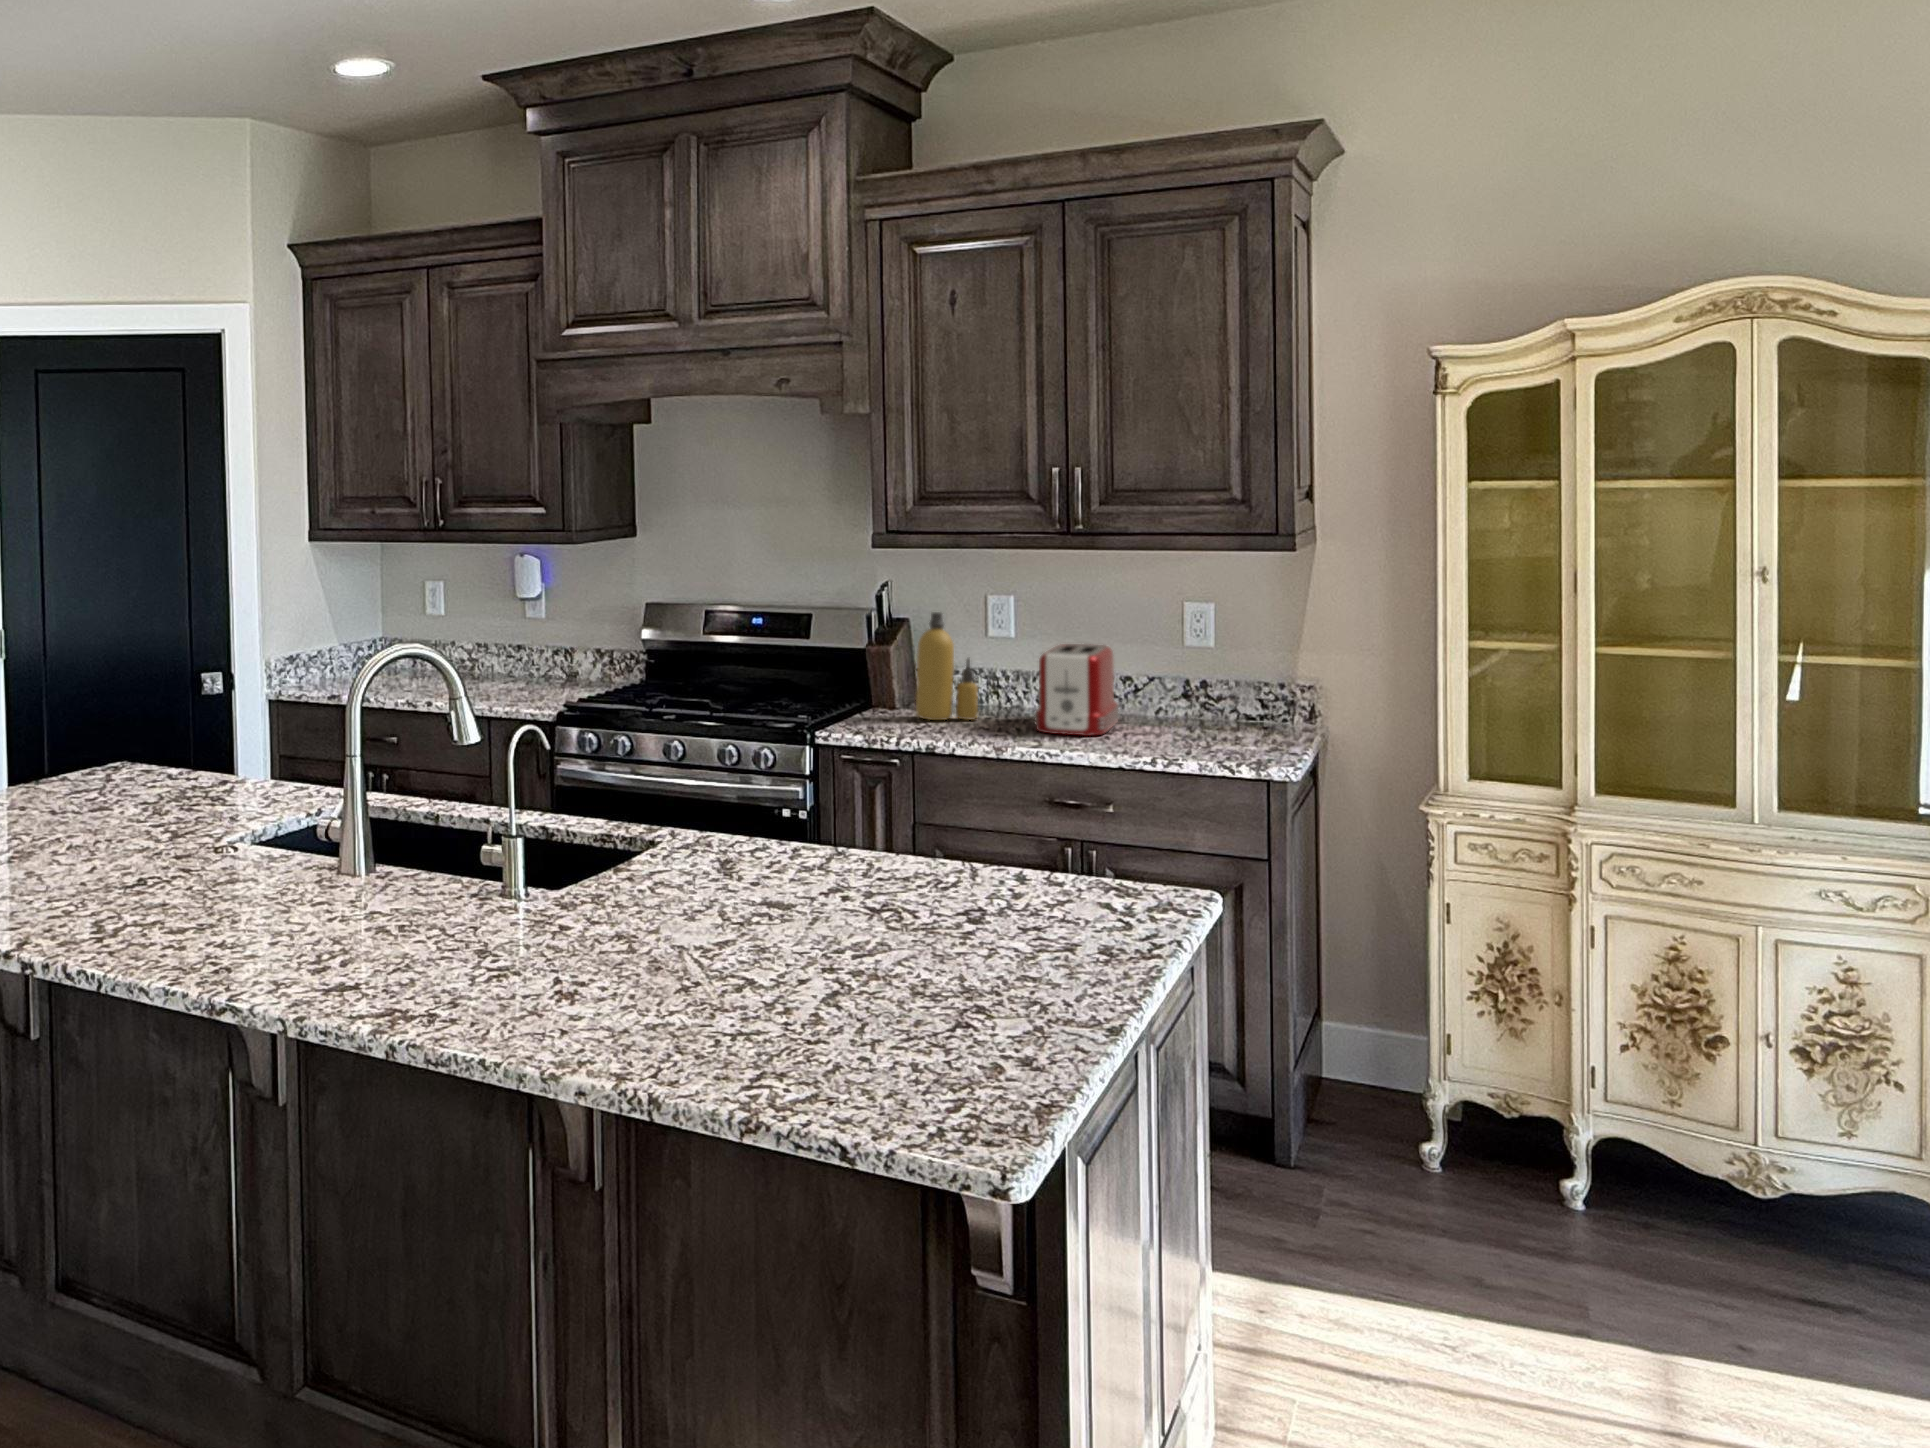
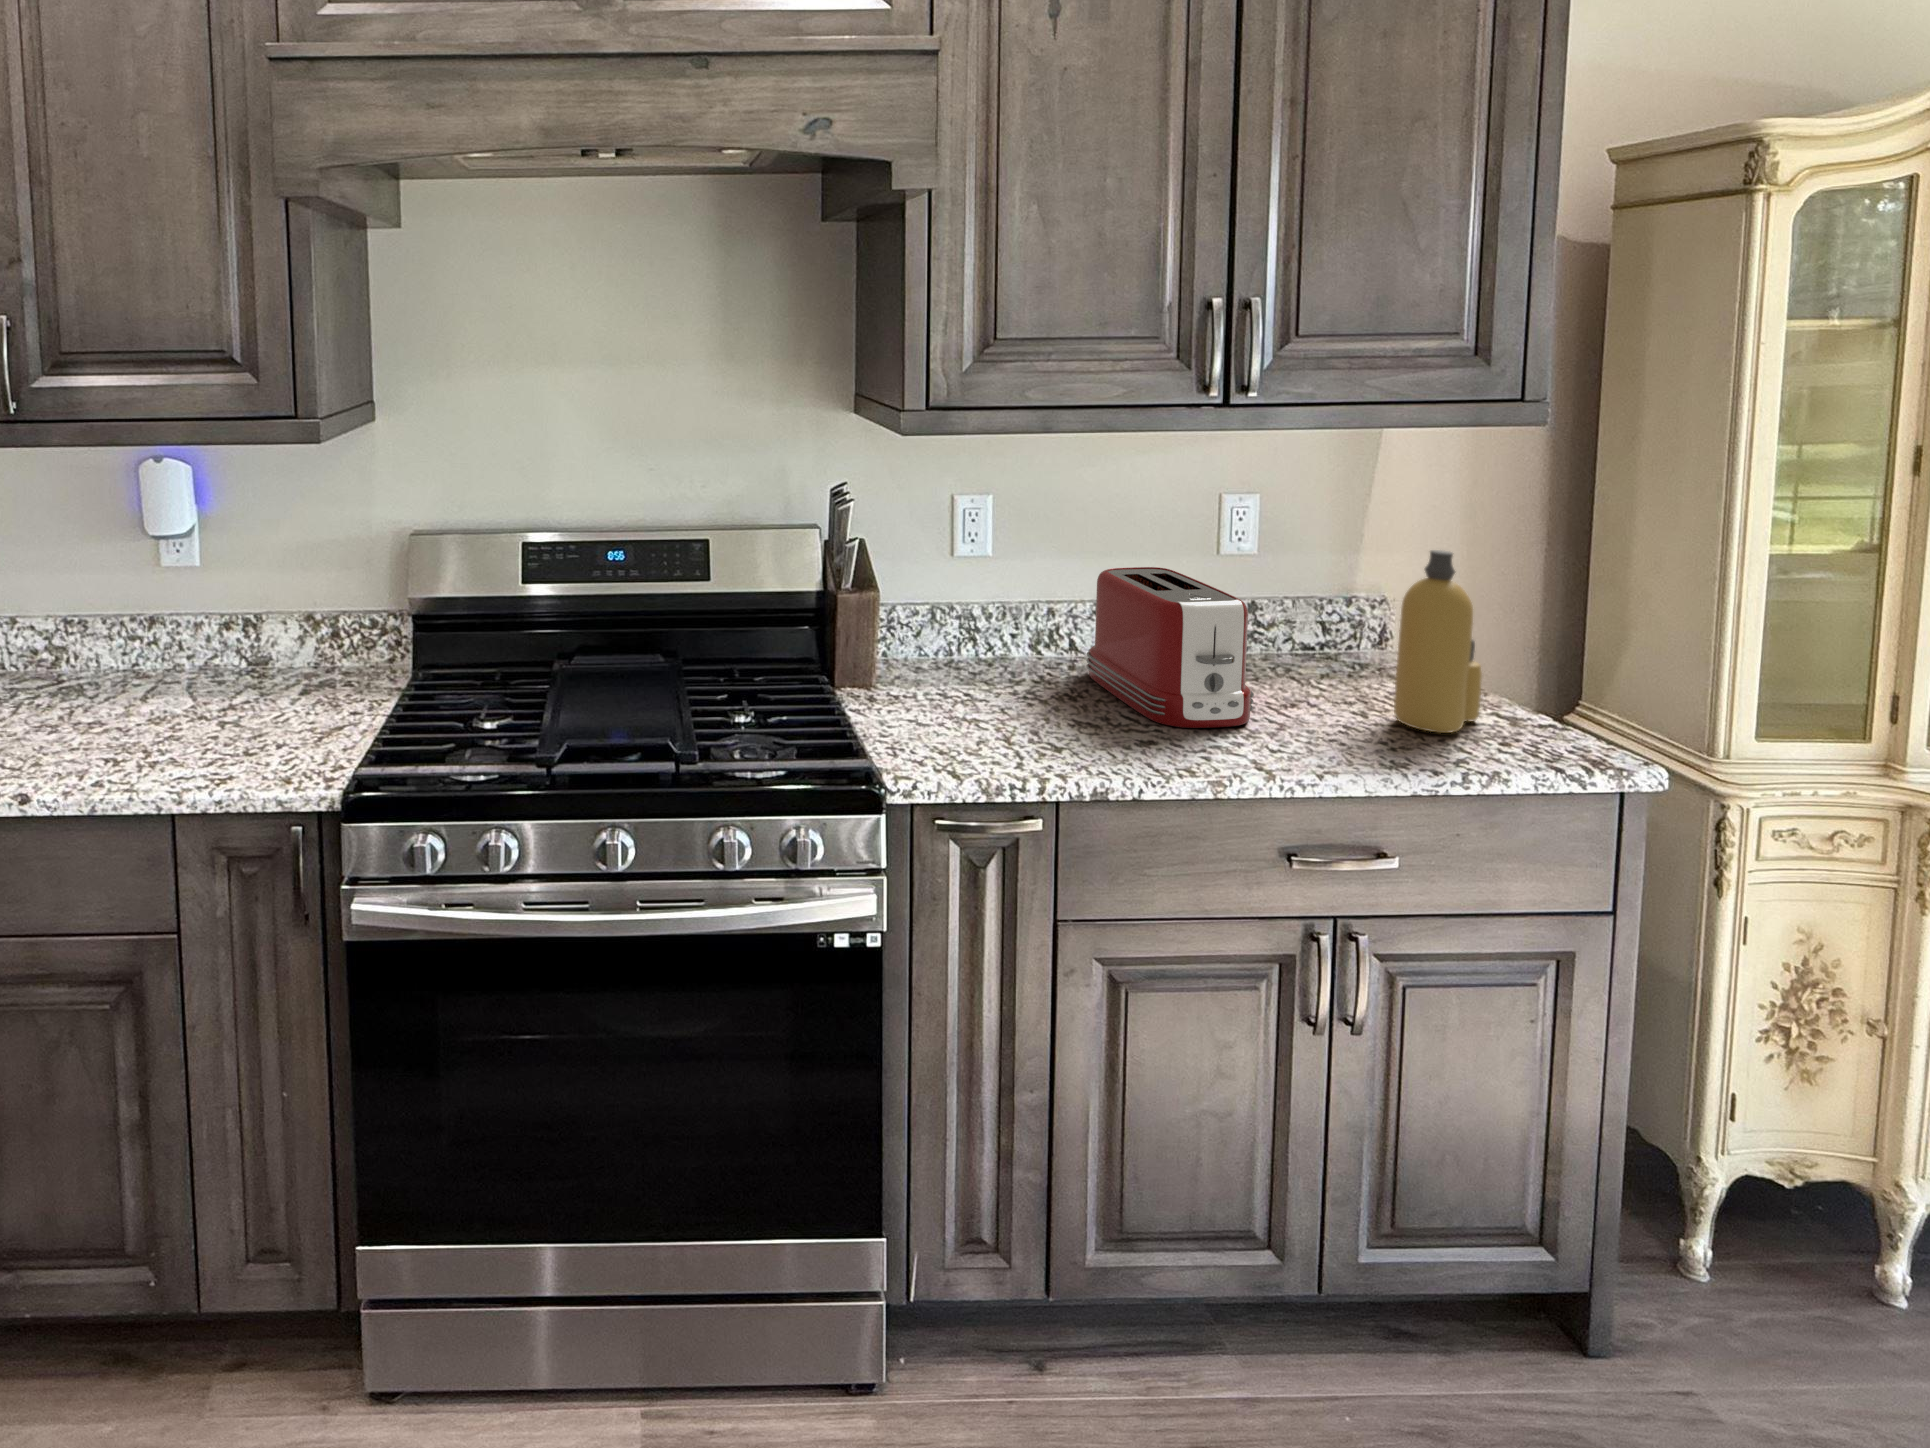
bottle: present [916,612,978,720] -> present [1394,550,1482,733]

